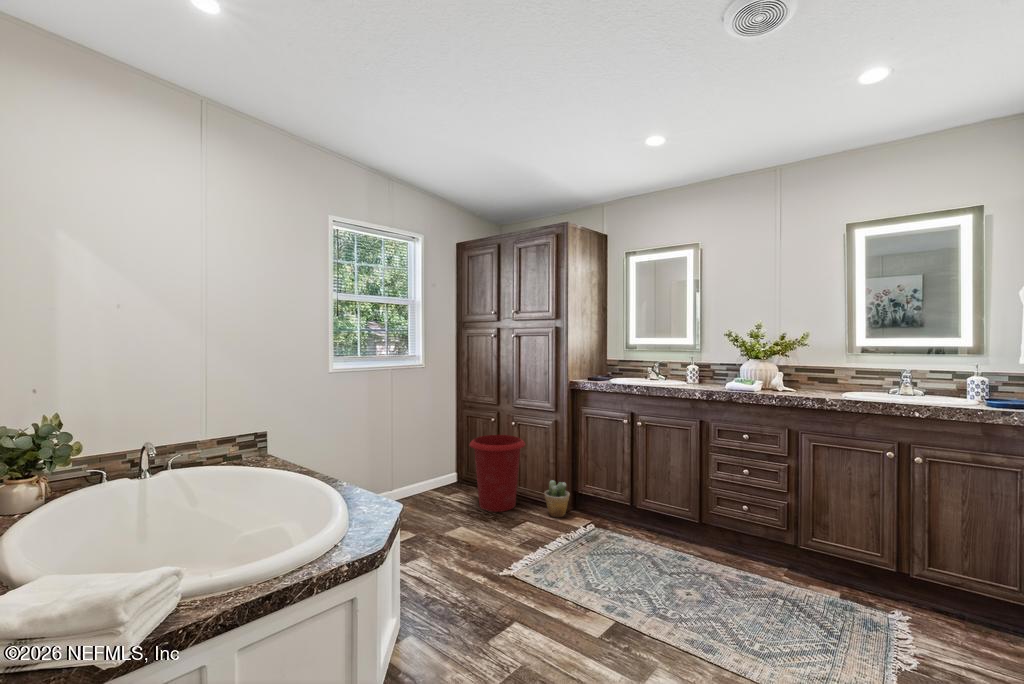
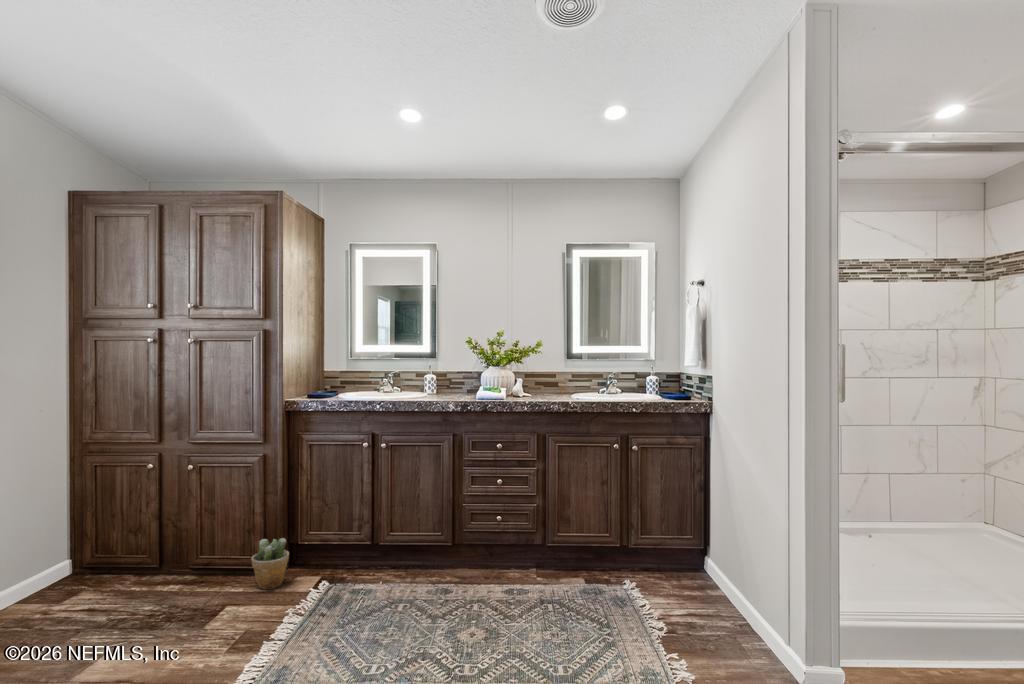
waste bin: present [470,435,525,512] -> none [116,487,217,609]

